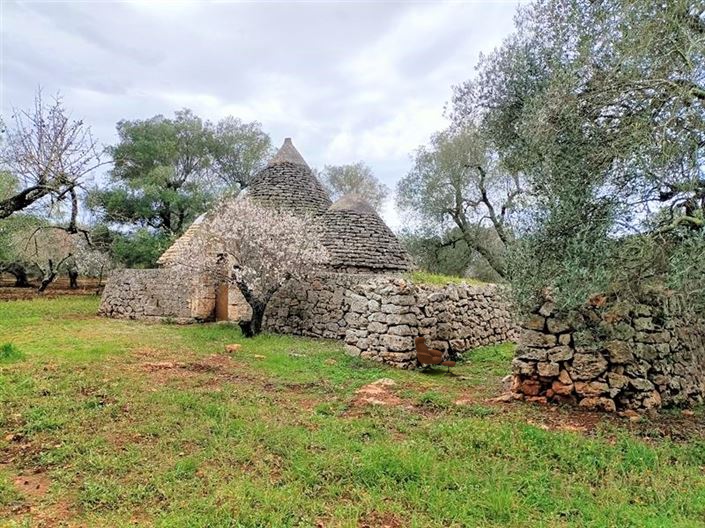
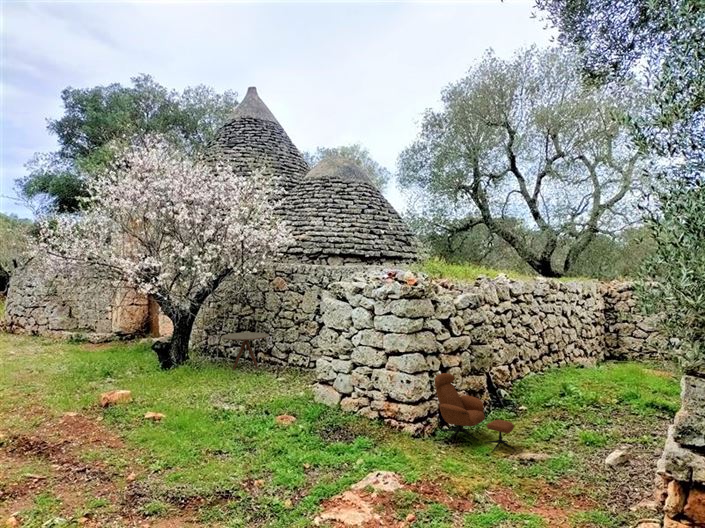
round table: none [279,317,310,341] -> present [221,332,269,370]

